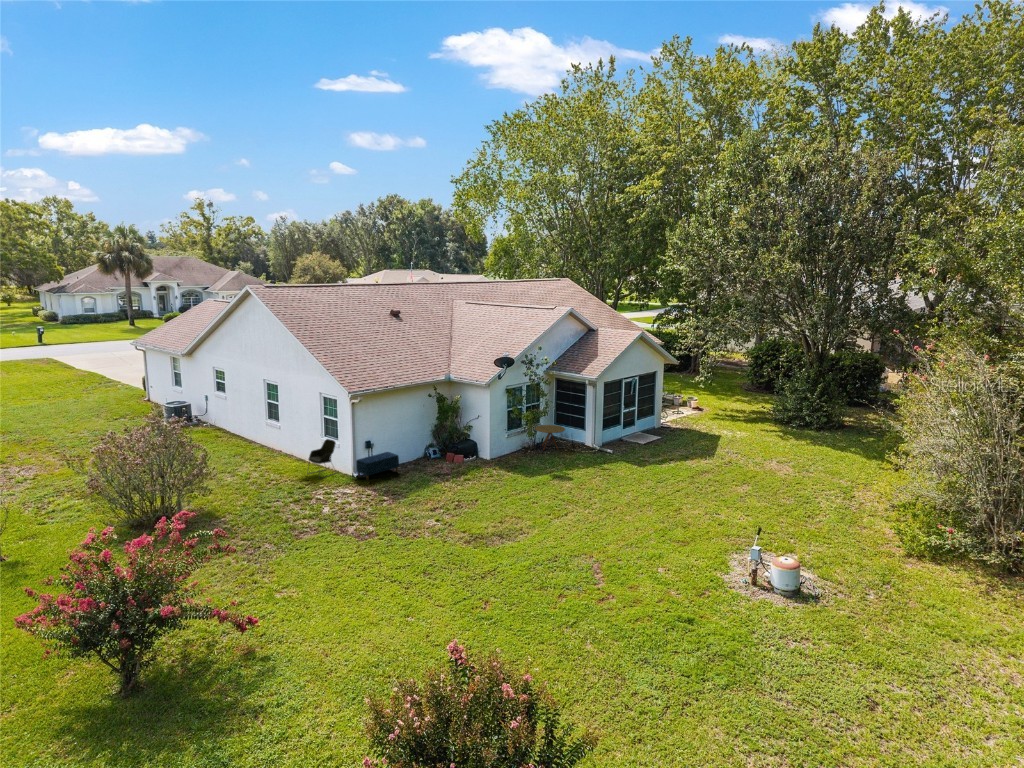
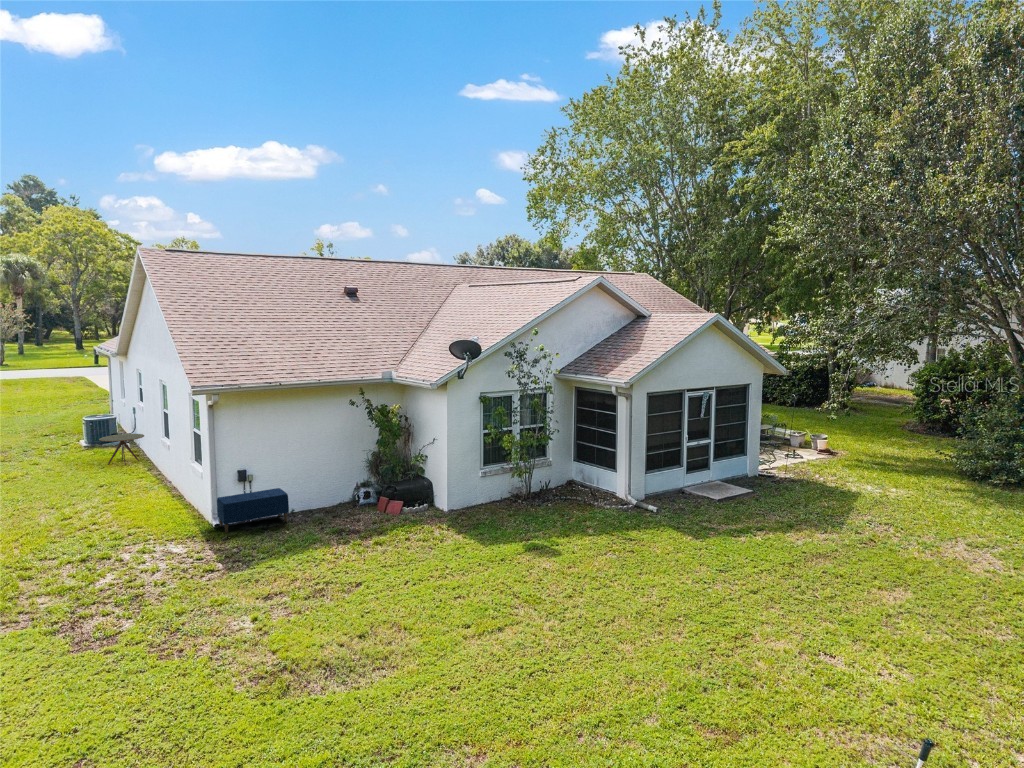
round table: present [536,425,565,450] -> present [99,434,144,465]
chair: present [309,439,336,472] -> none [155,464,198,525]

